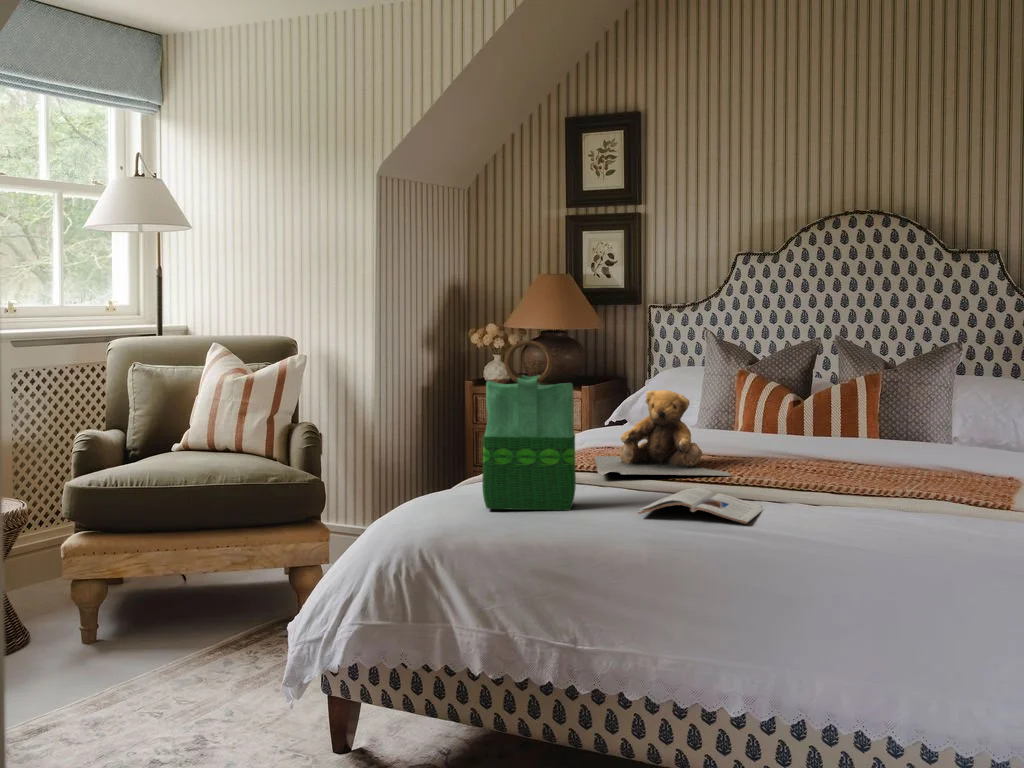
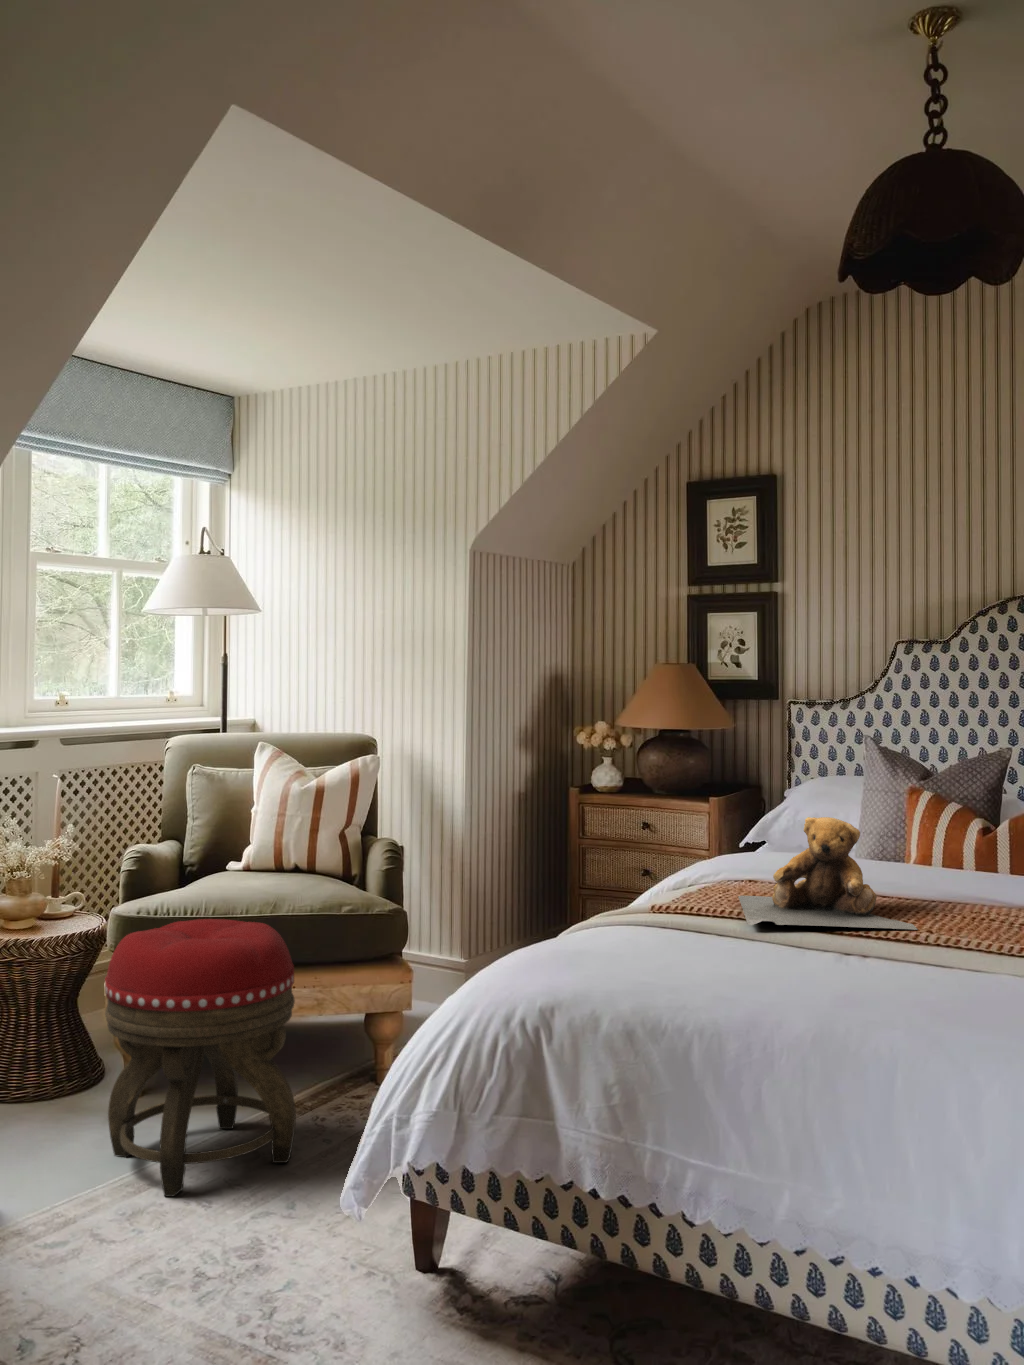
tote bag: present [483,340,576,510] -> none [606,760,723,976]
footstool: none [67,486,233,708] -> present [105,919,296,1197]
magazine: present [638,488,764,524] -> none [807,951,974,1008]

